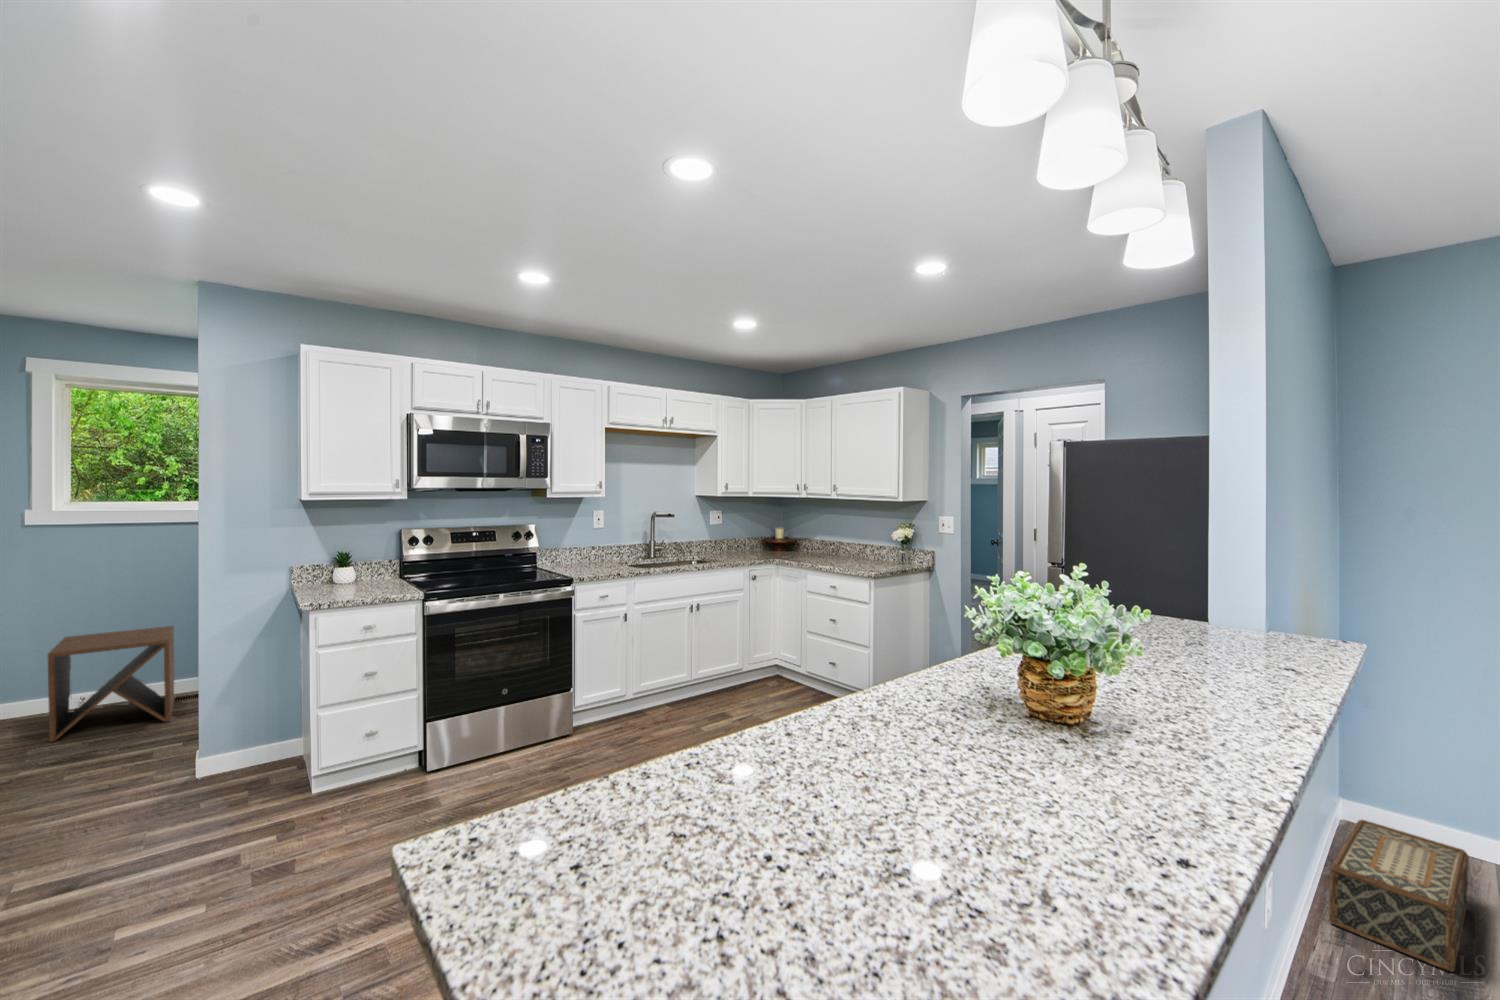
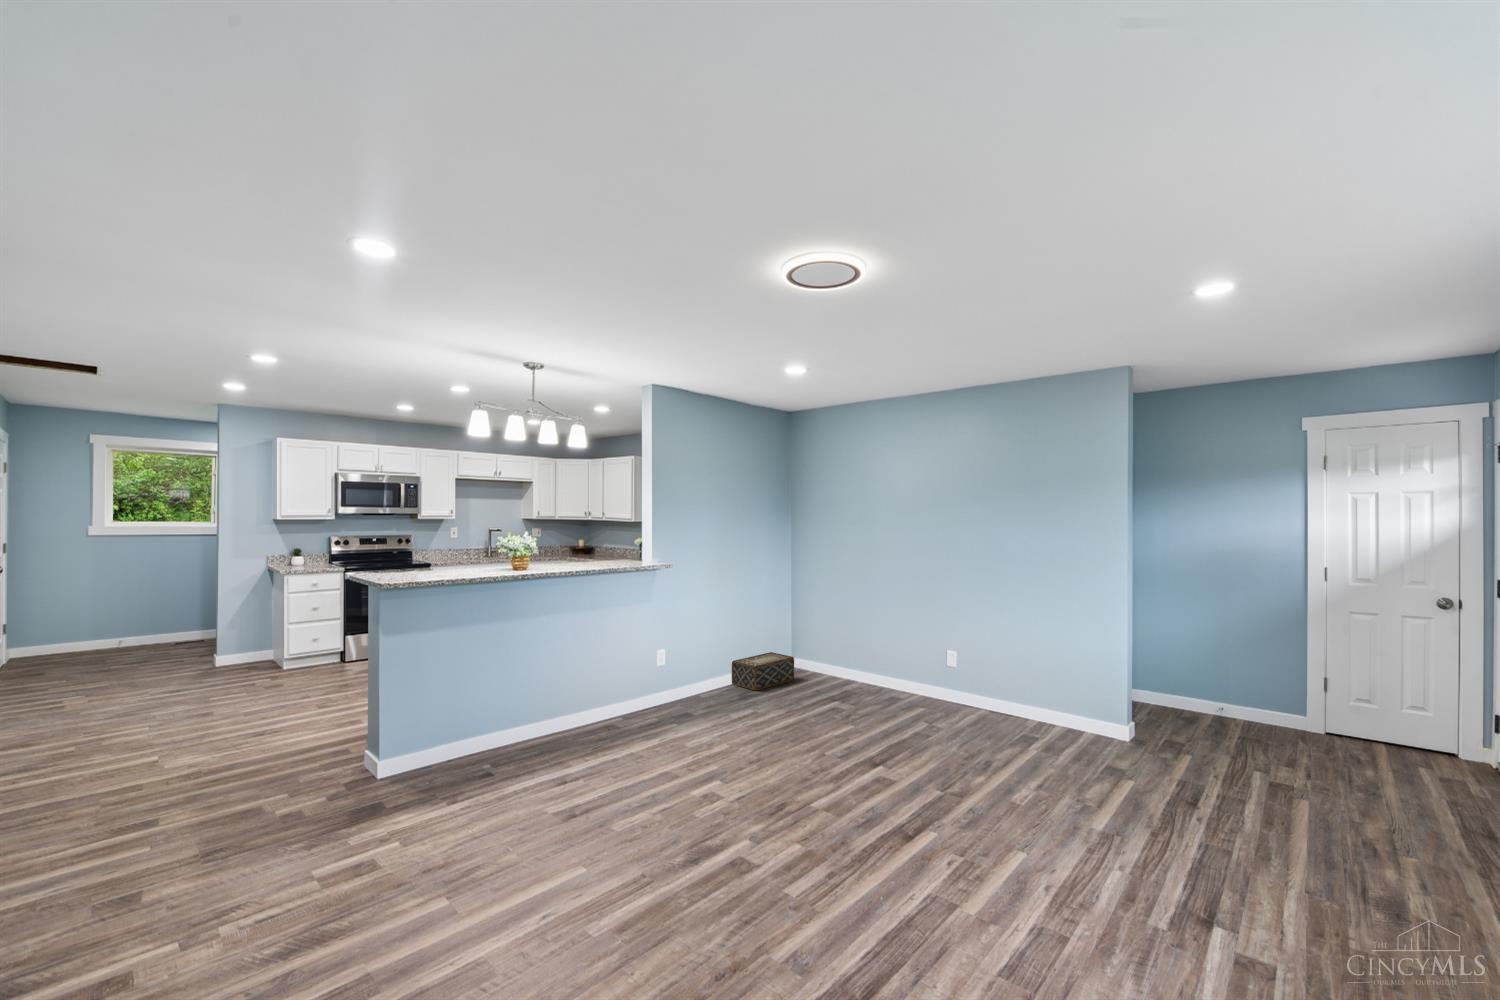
side table: present [48,626,175,742] -> none [106,598,179,661]

